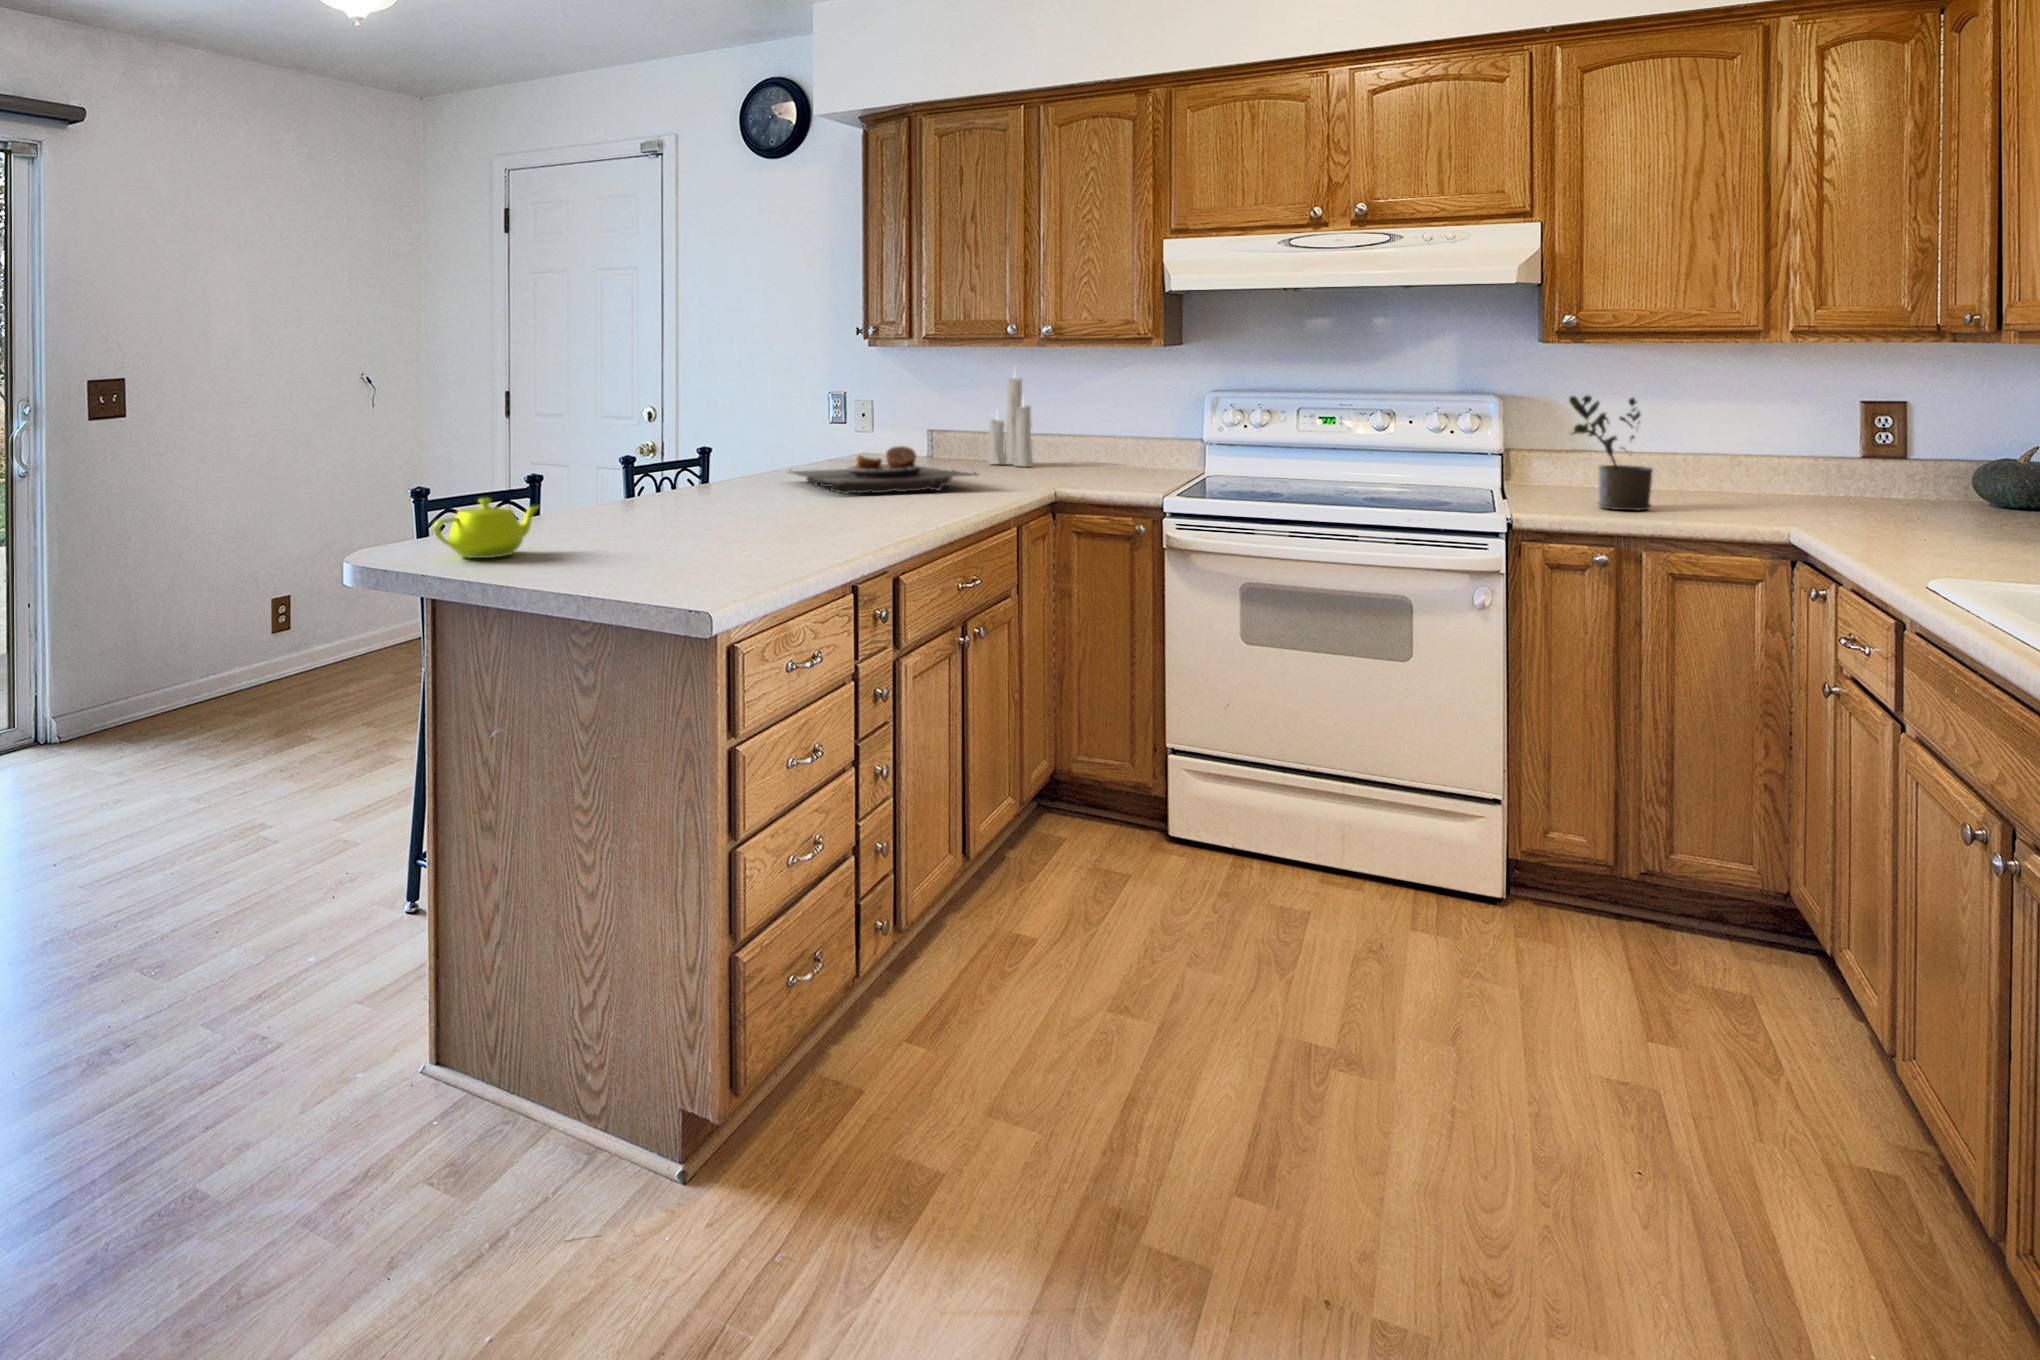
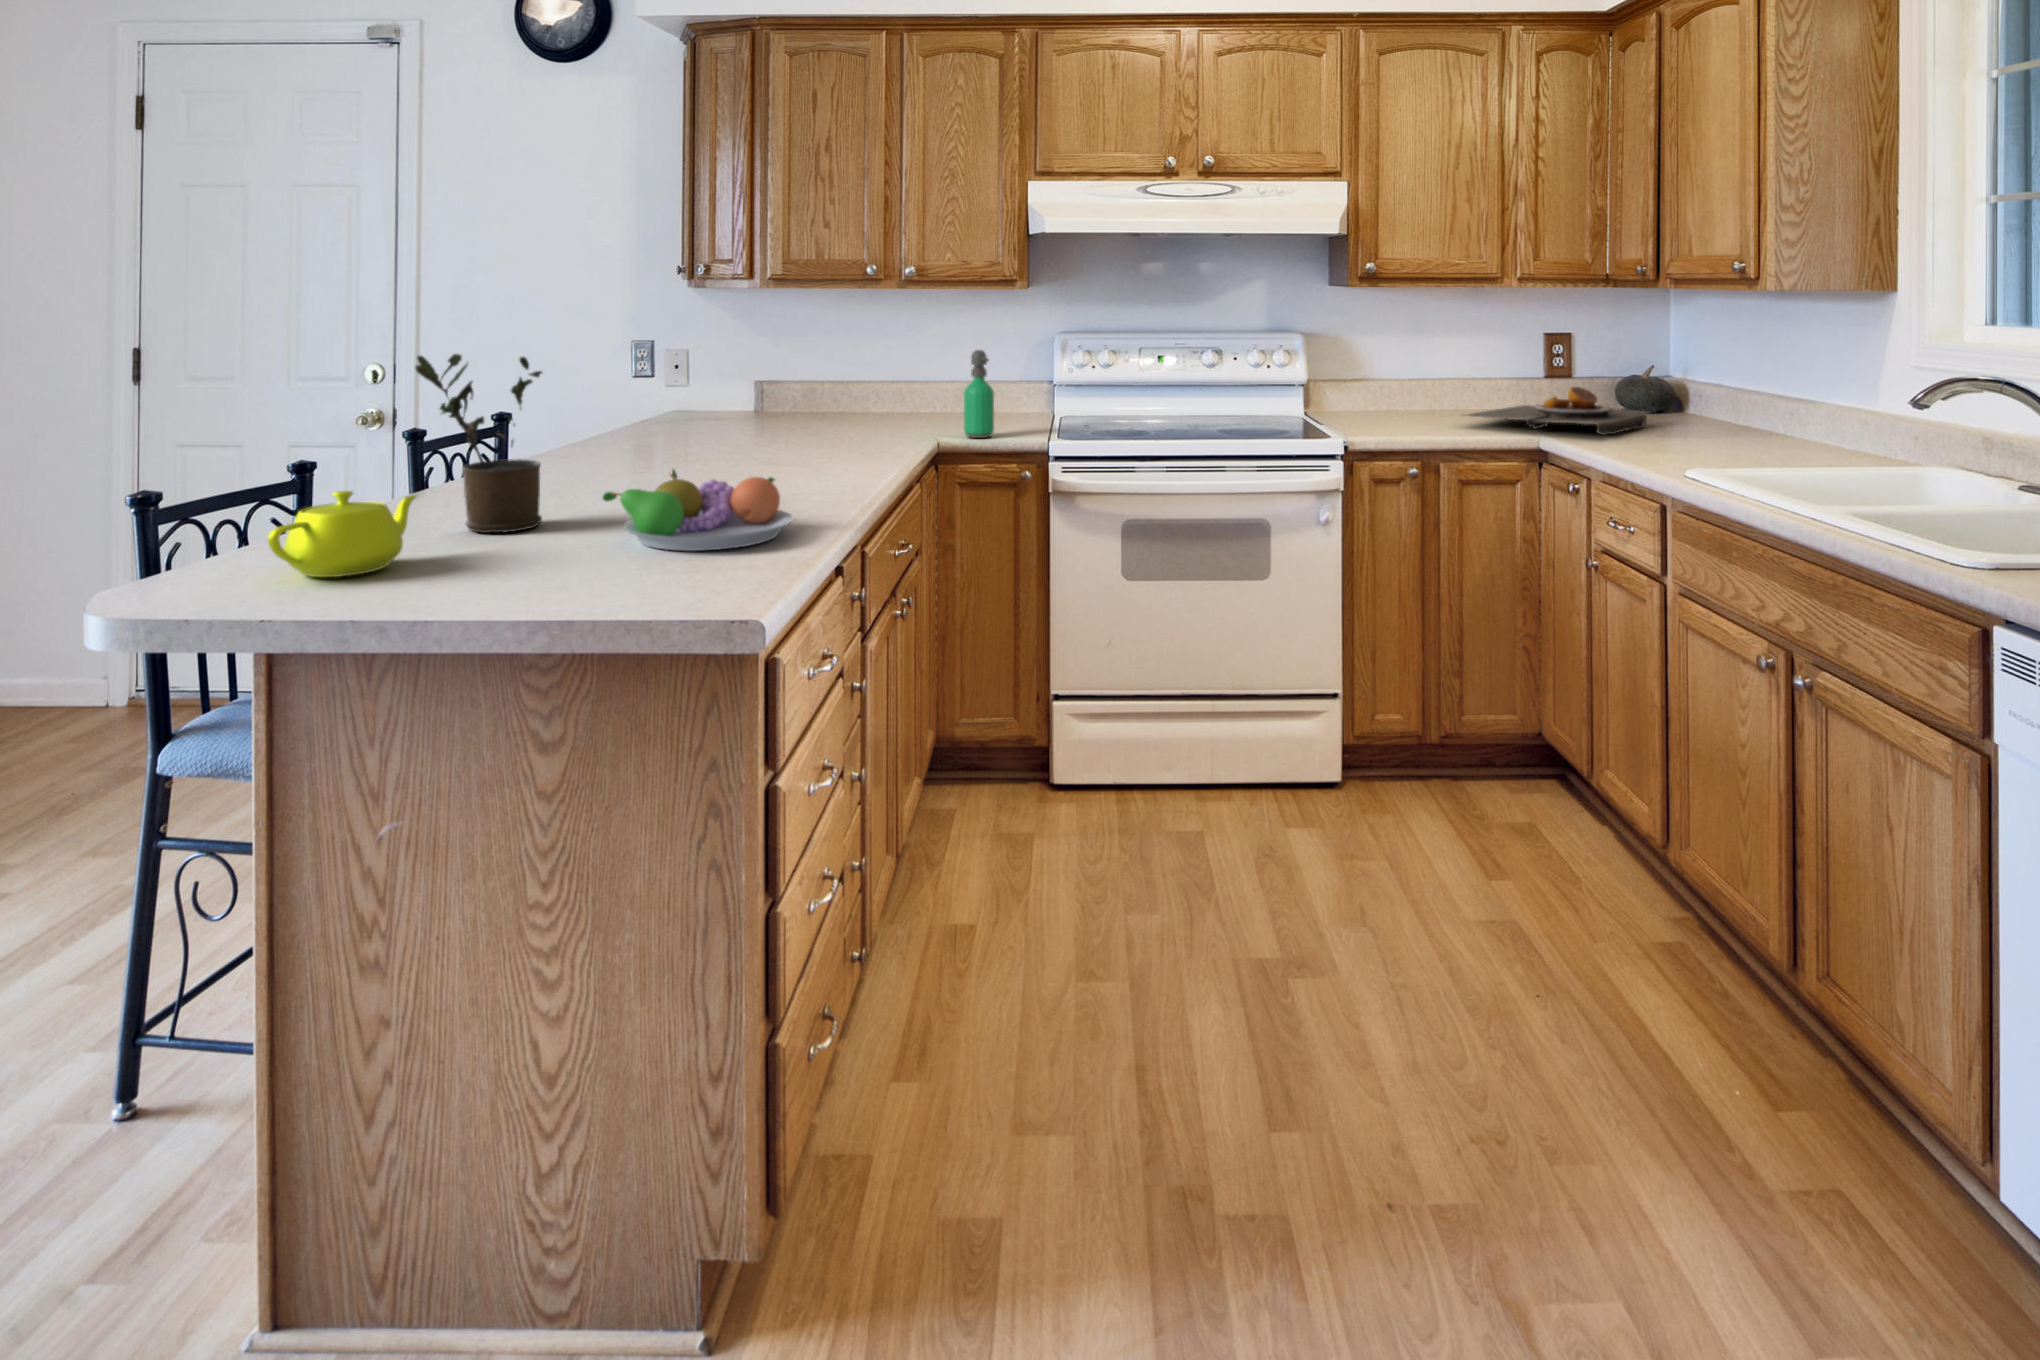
candle: present [988,378,1033,467] -> none [824,298,874,409]
potted plant: present [1569,396,1653,510] -> present [415,354,542,533]
soap dispenser: none [1089,410,1119,496] -> present [964,350,994,438]
plate: present [788,446,977,494] -> present [1468,387,1655,435]
fruit bowl: none [664,497,809,562] -> present [603,469,793,551]

